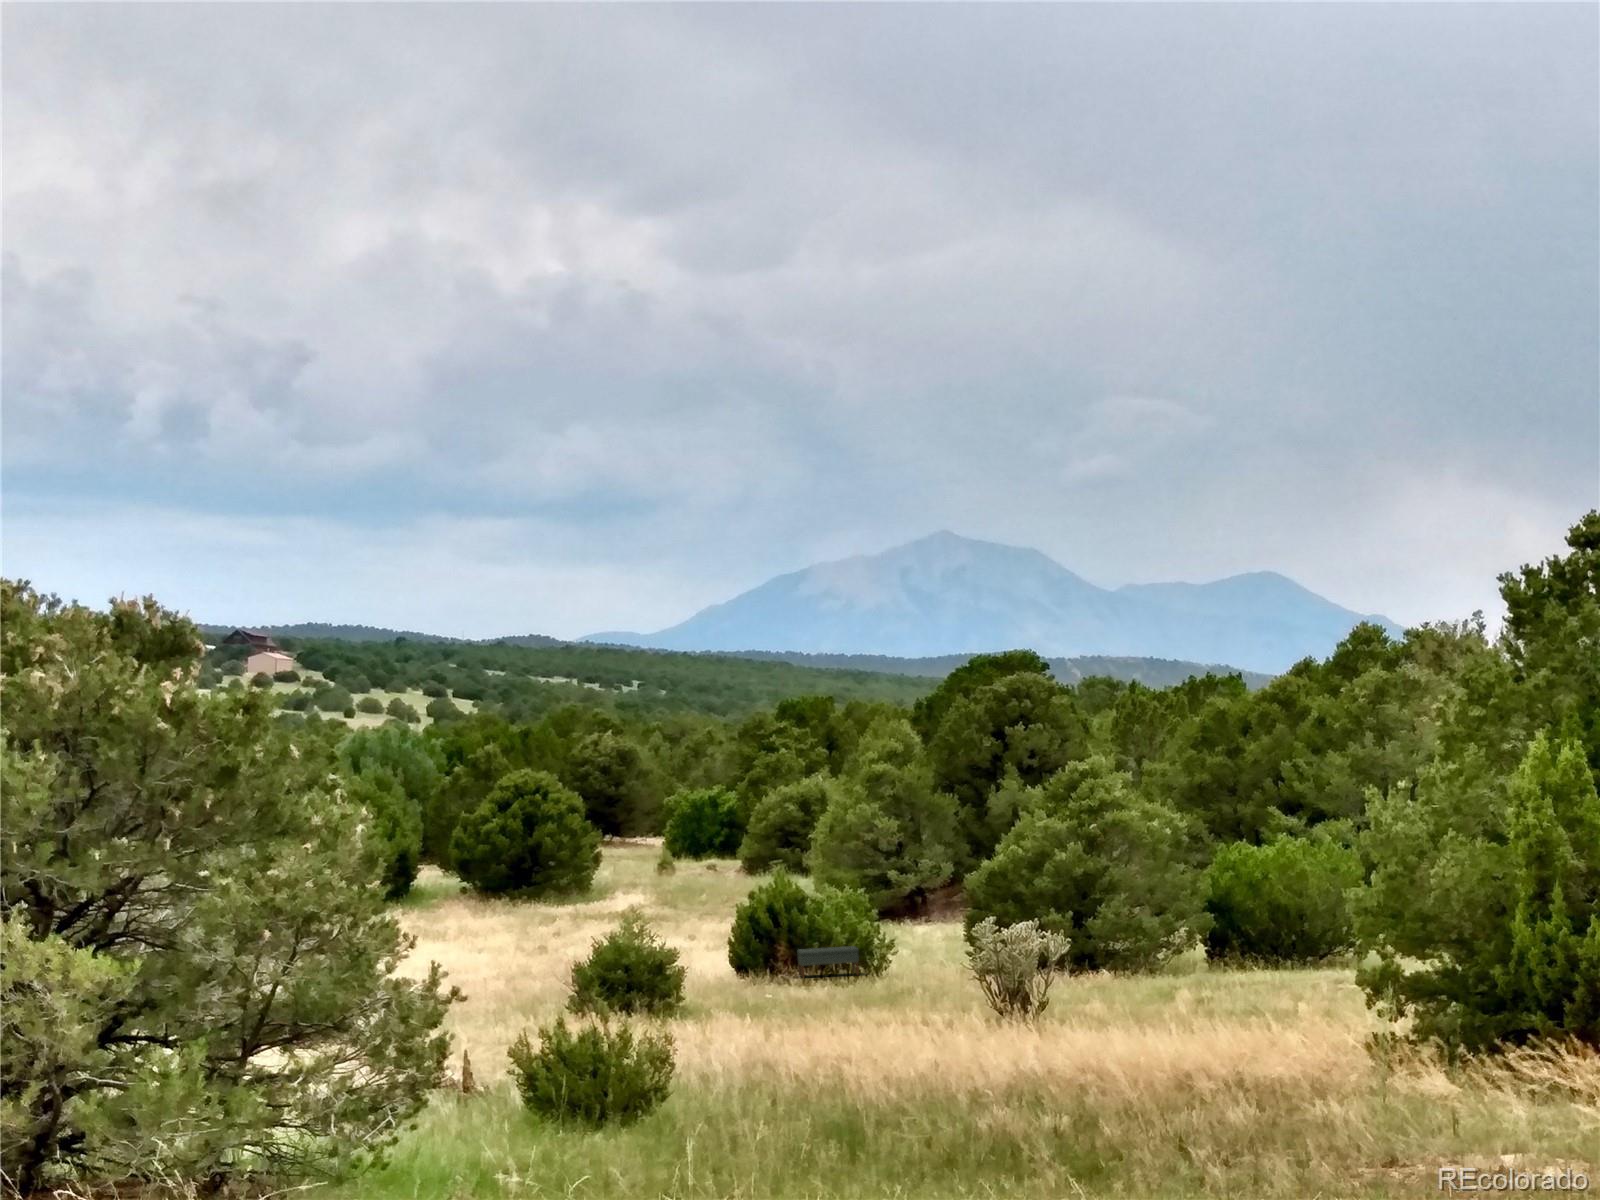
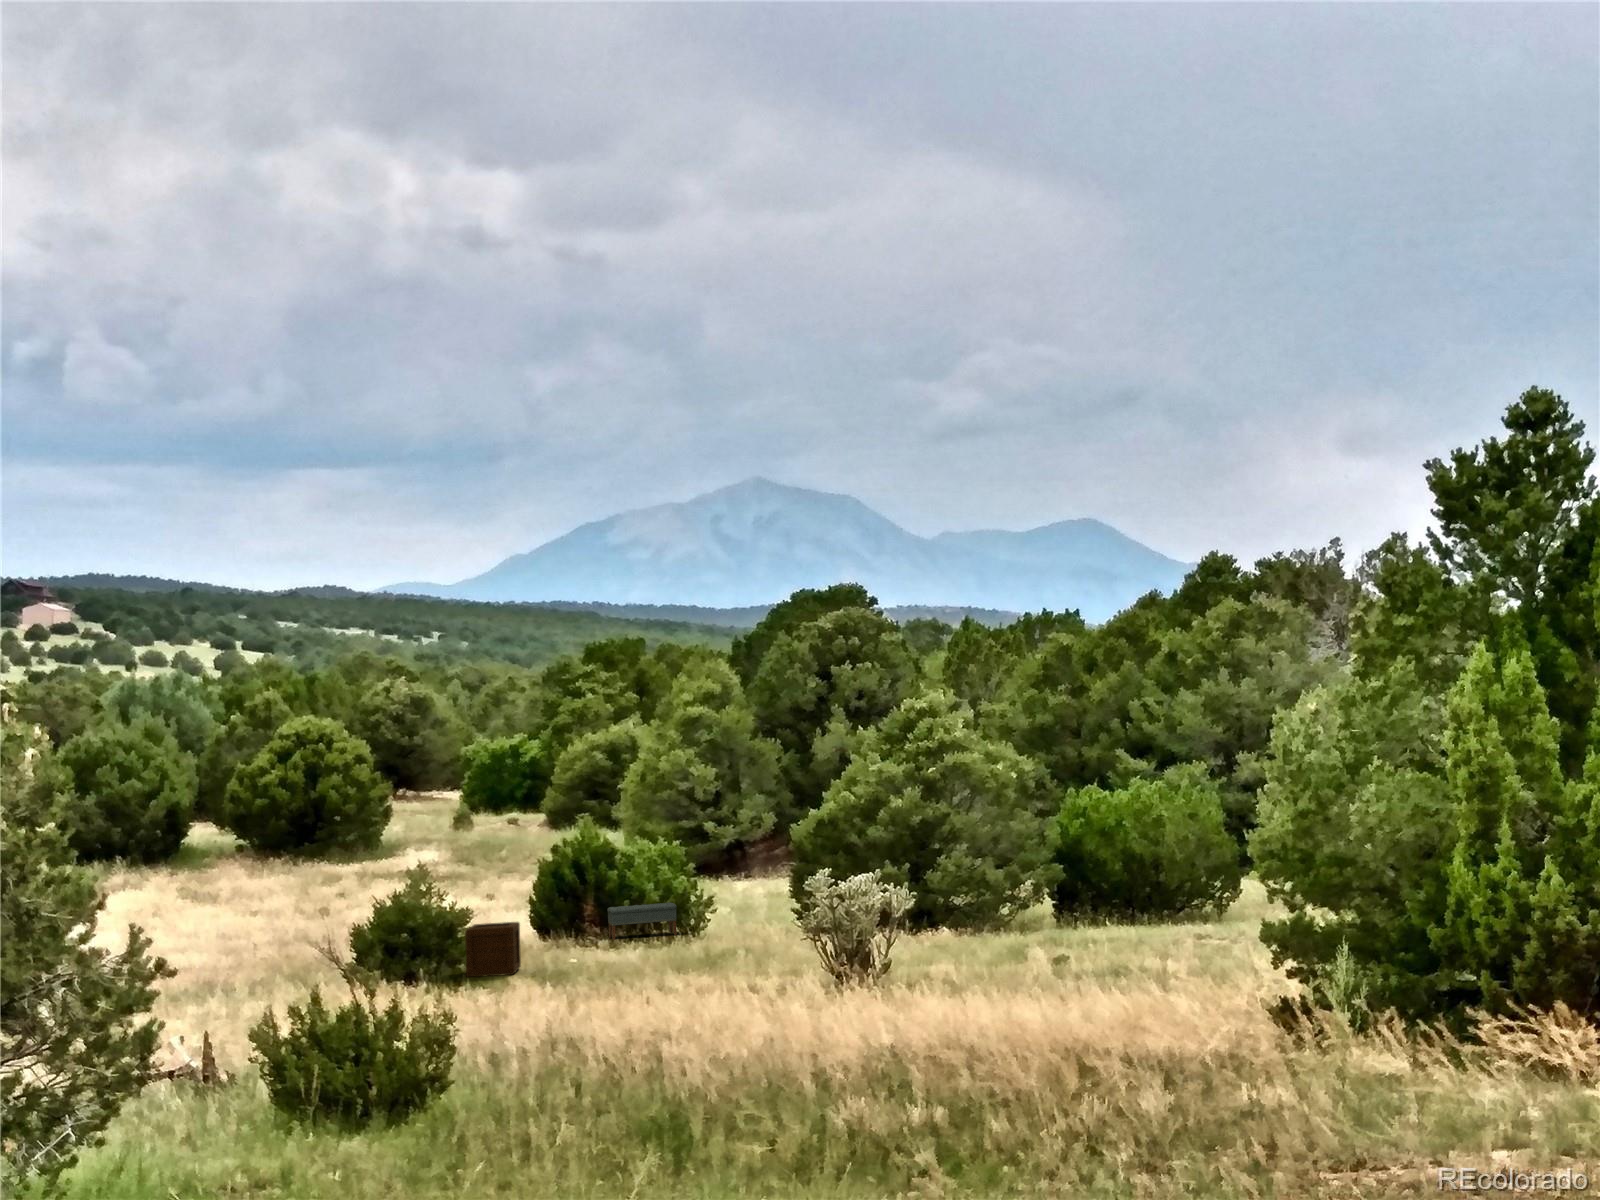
wooden crate: none [675,961,722,1009] -> present [465,922,521,977]

